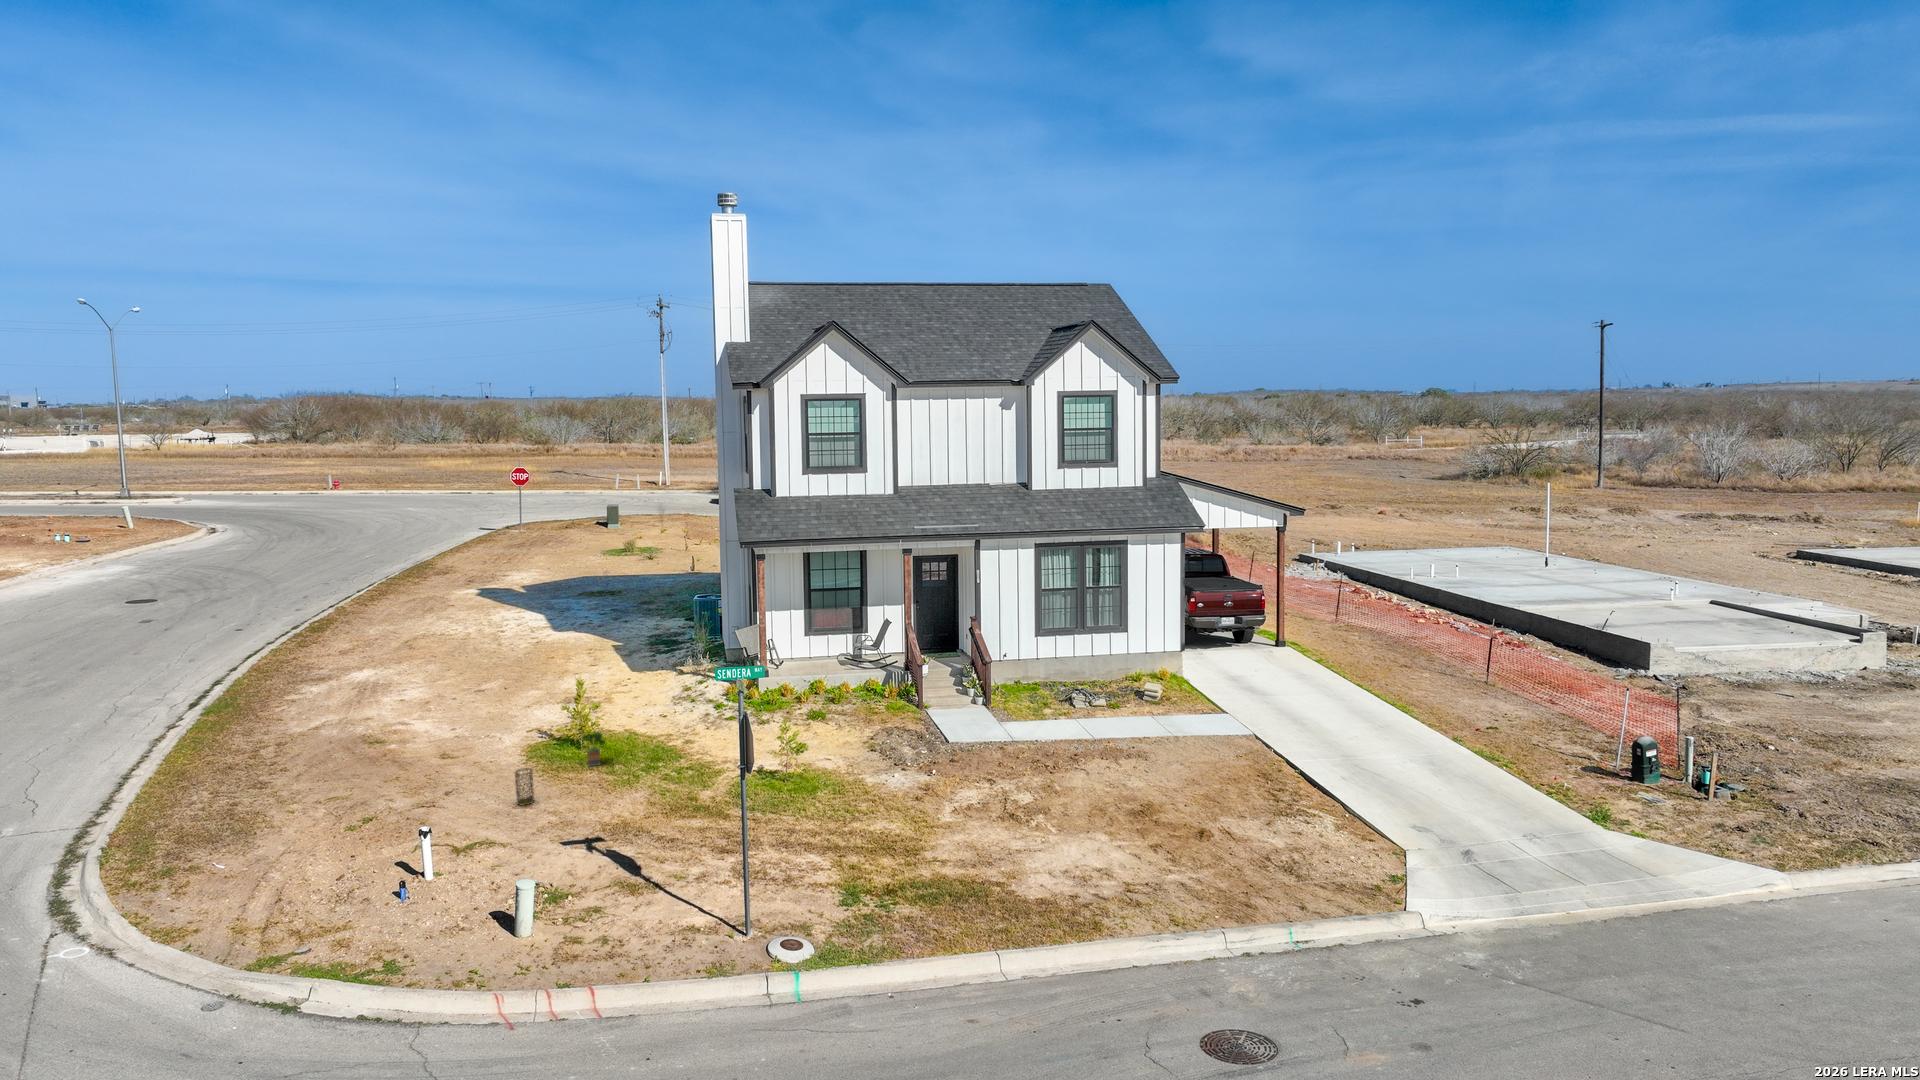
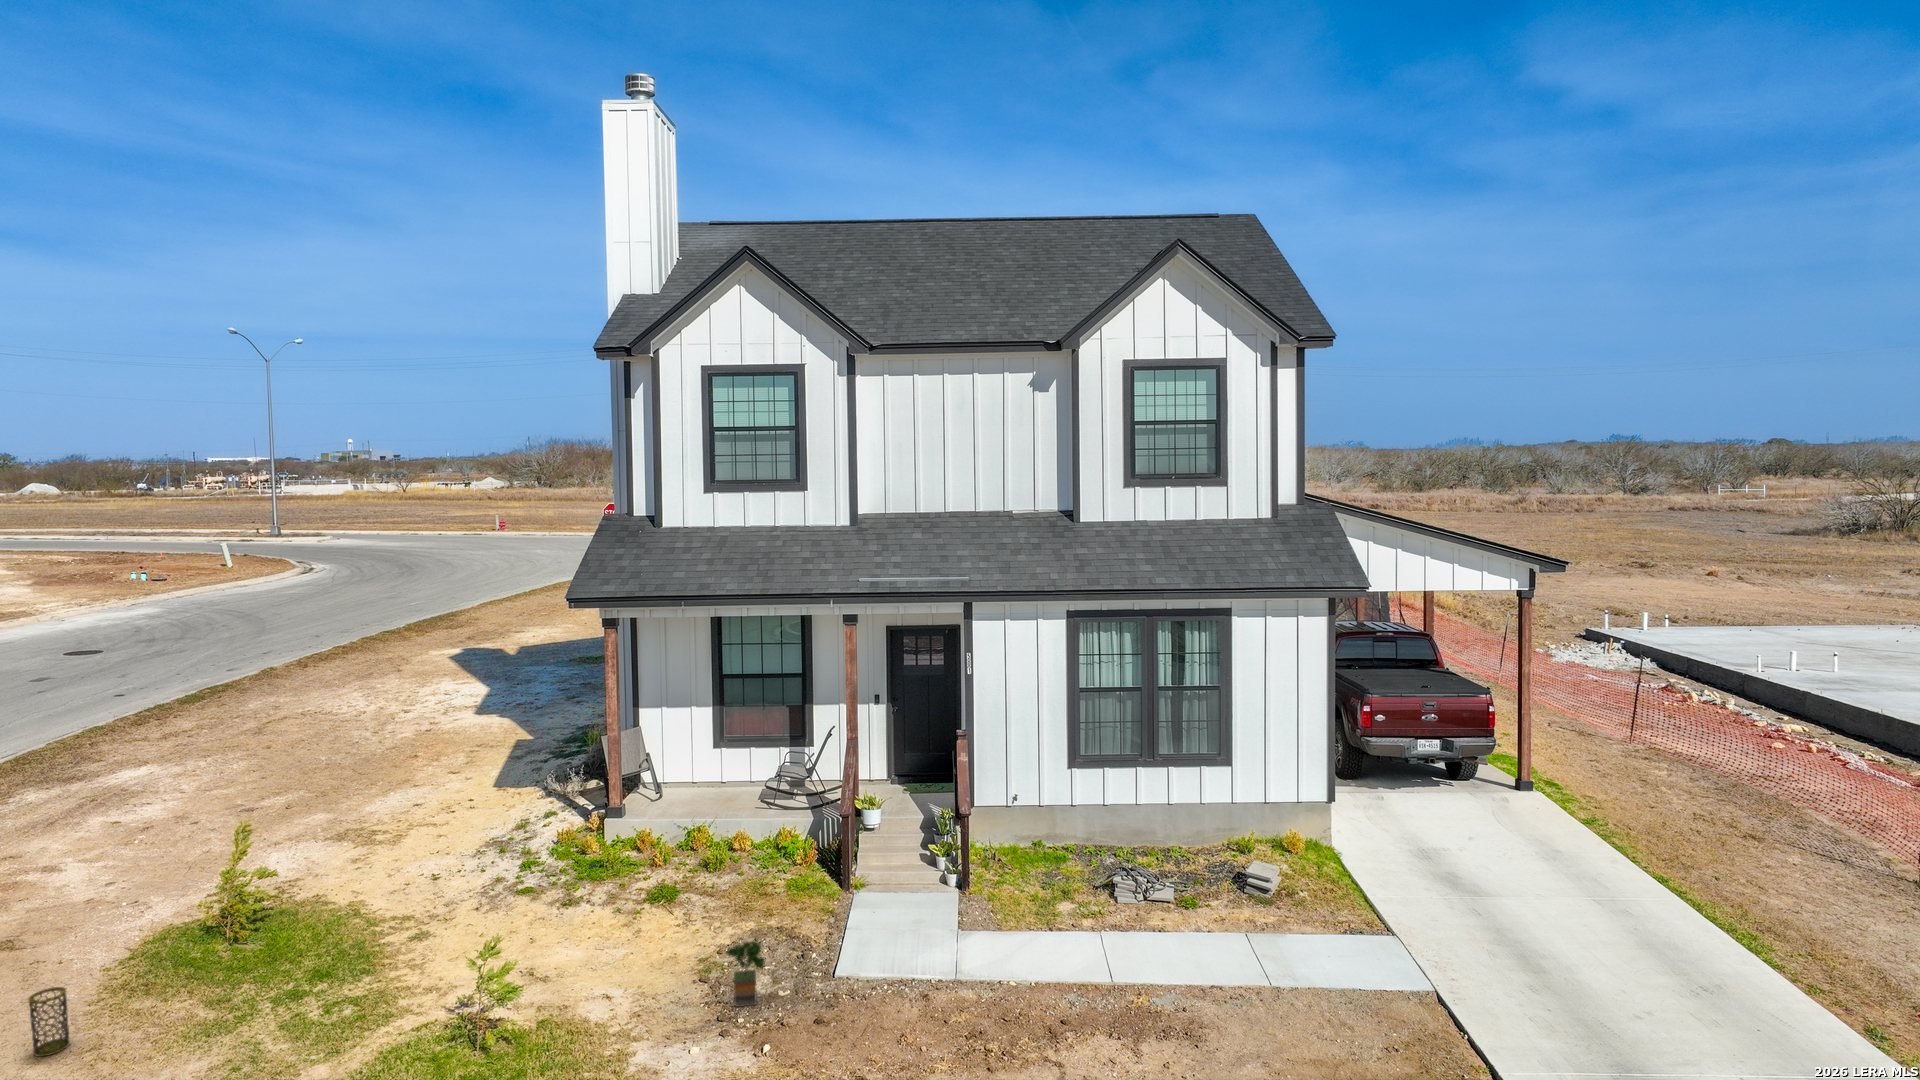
potted tree: present [583,732,605,767] -> present [726,941,766,1007]

